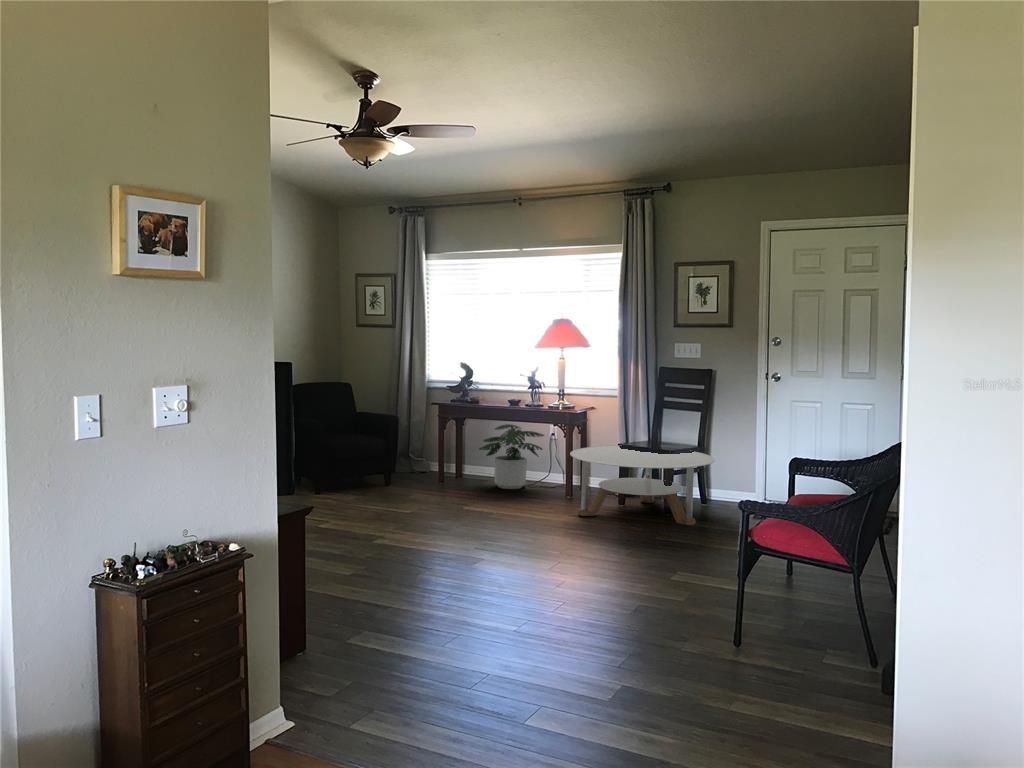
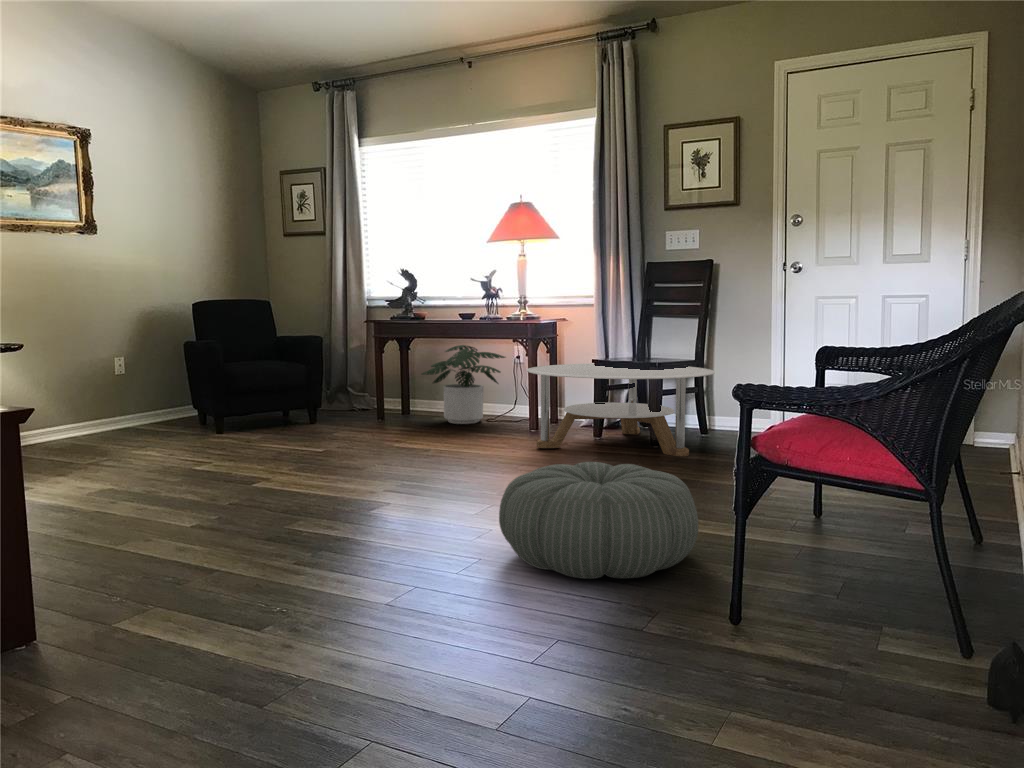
pouf: none [583,543,716,626] -> present [499,462,698,579]

